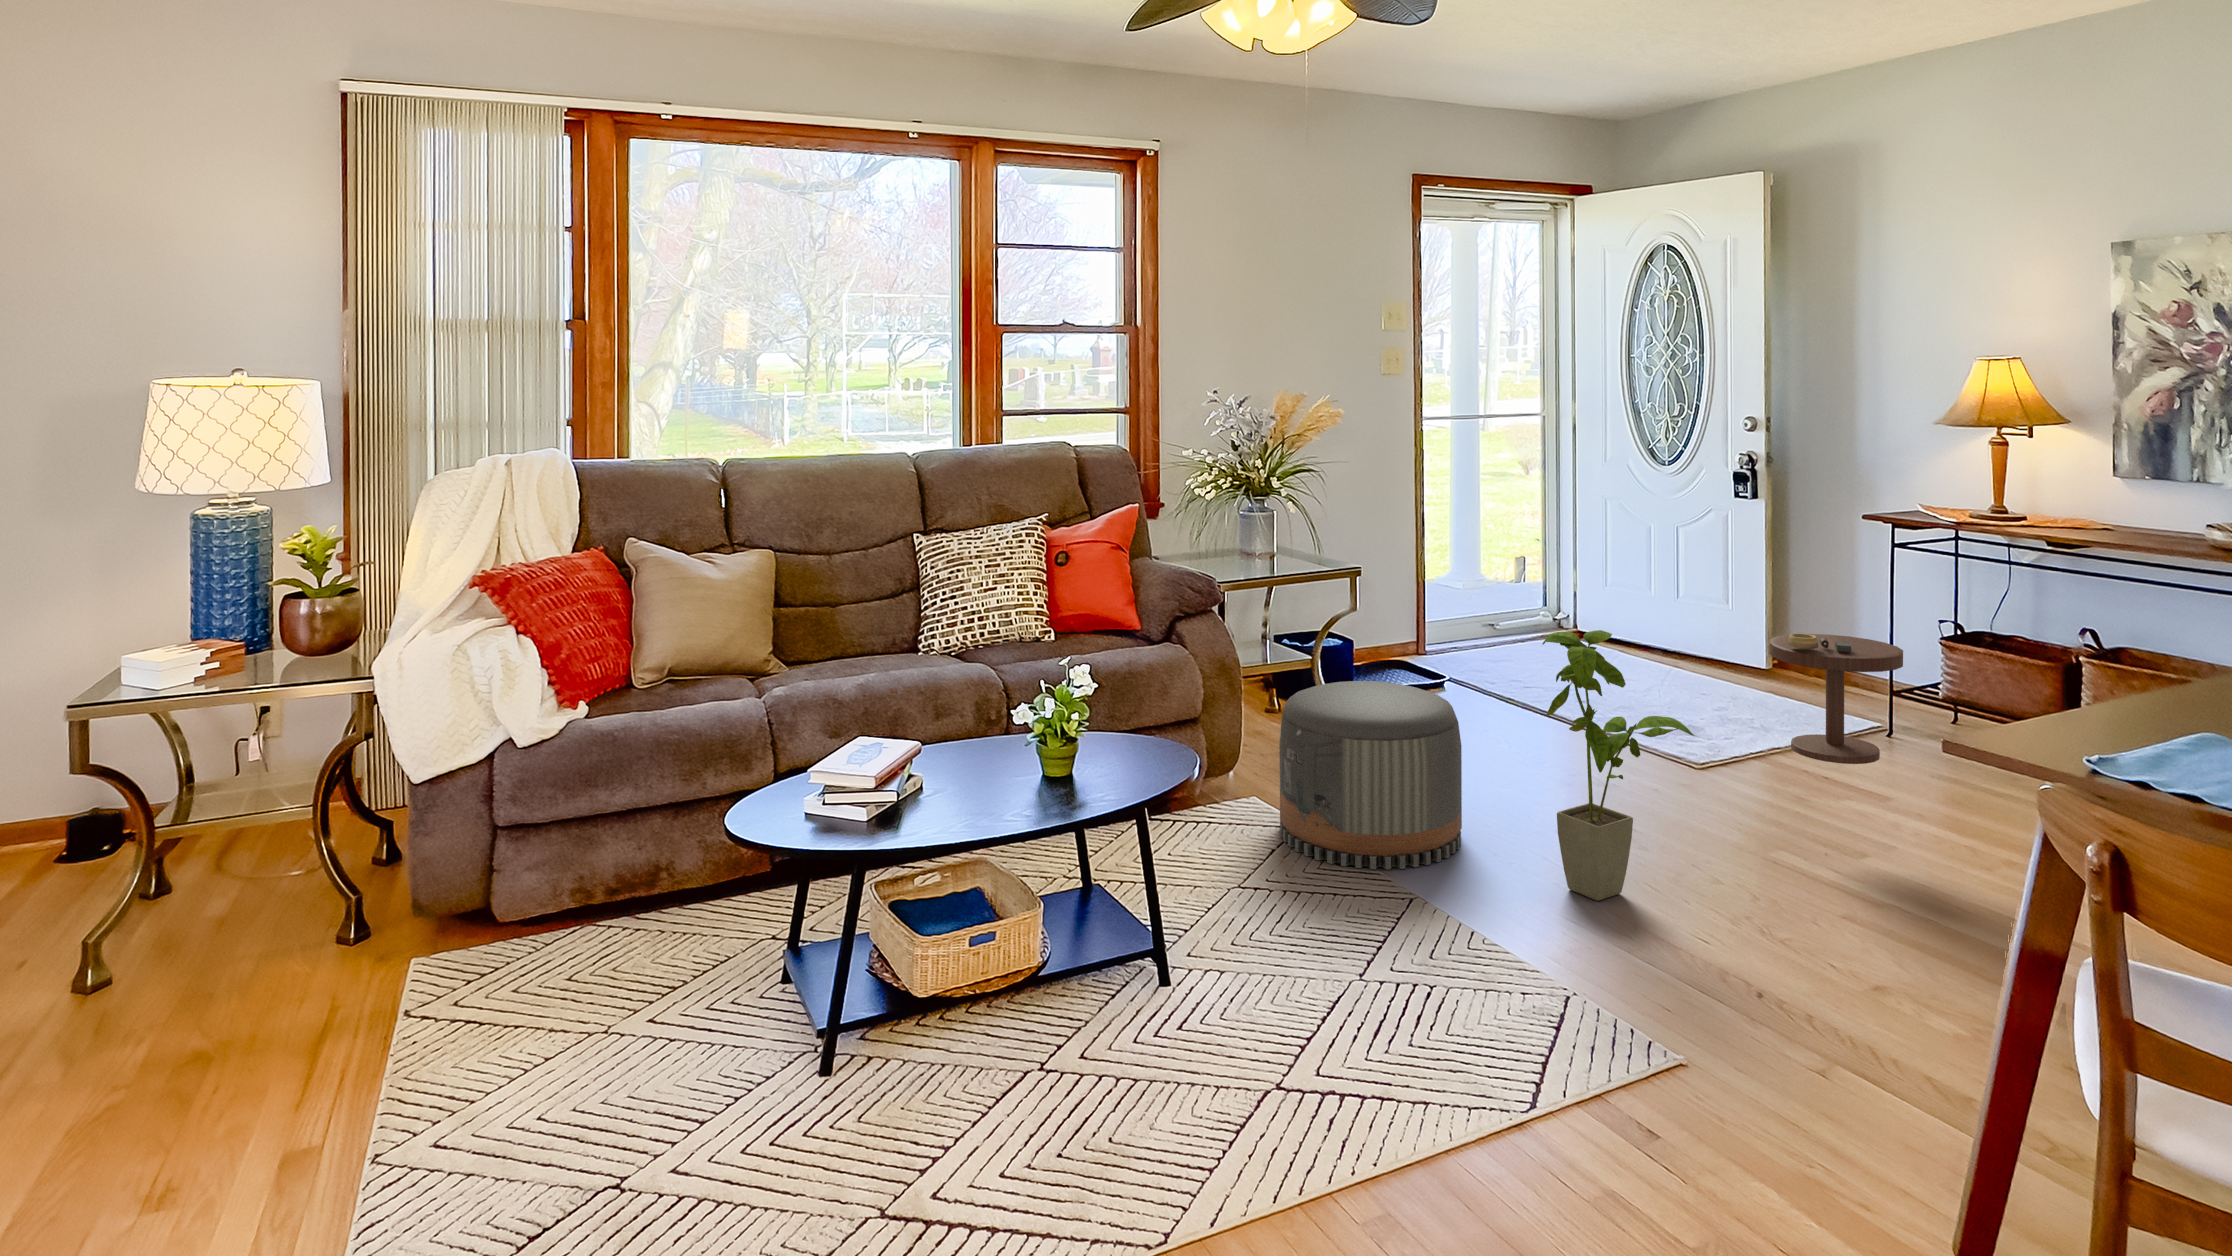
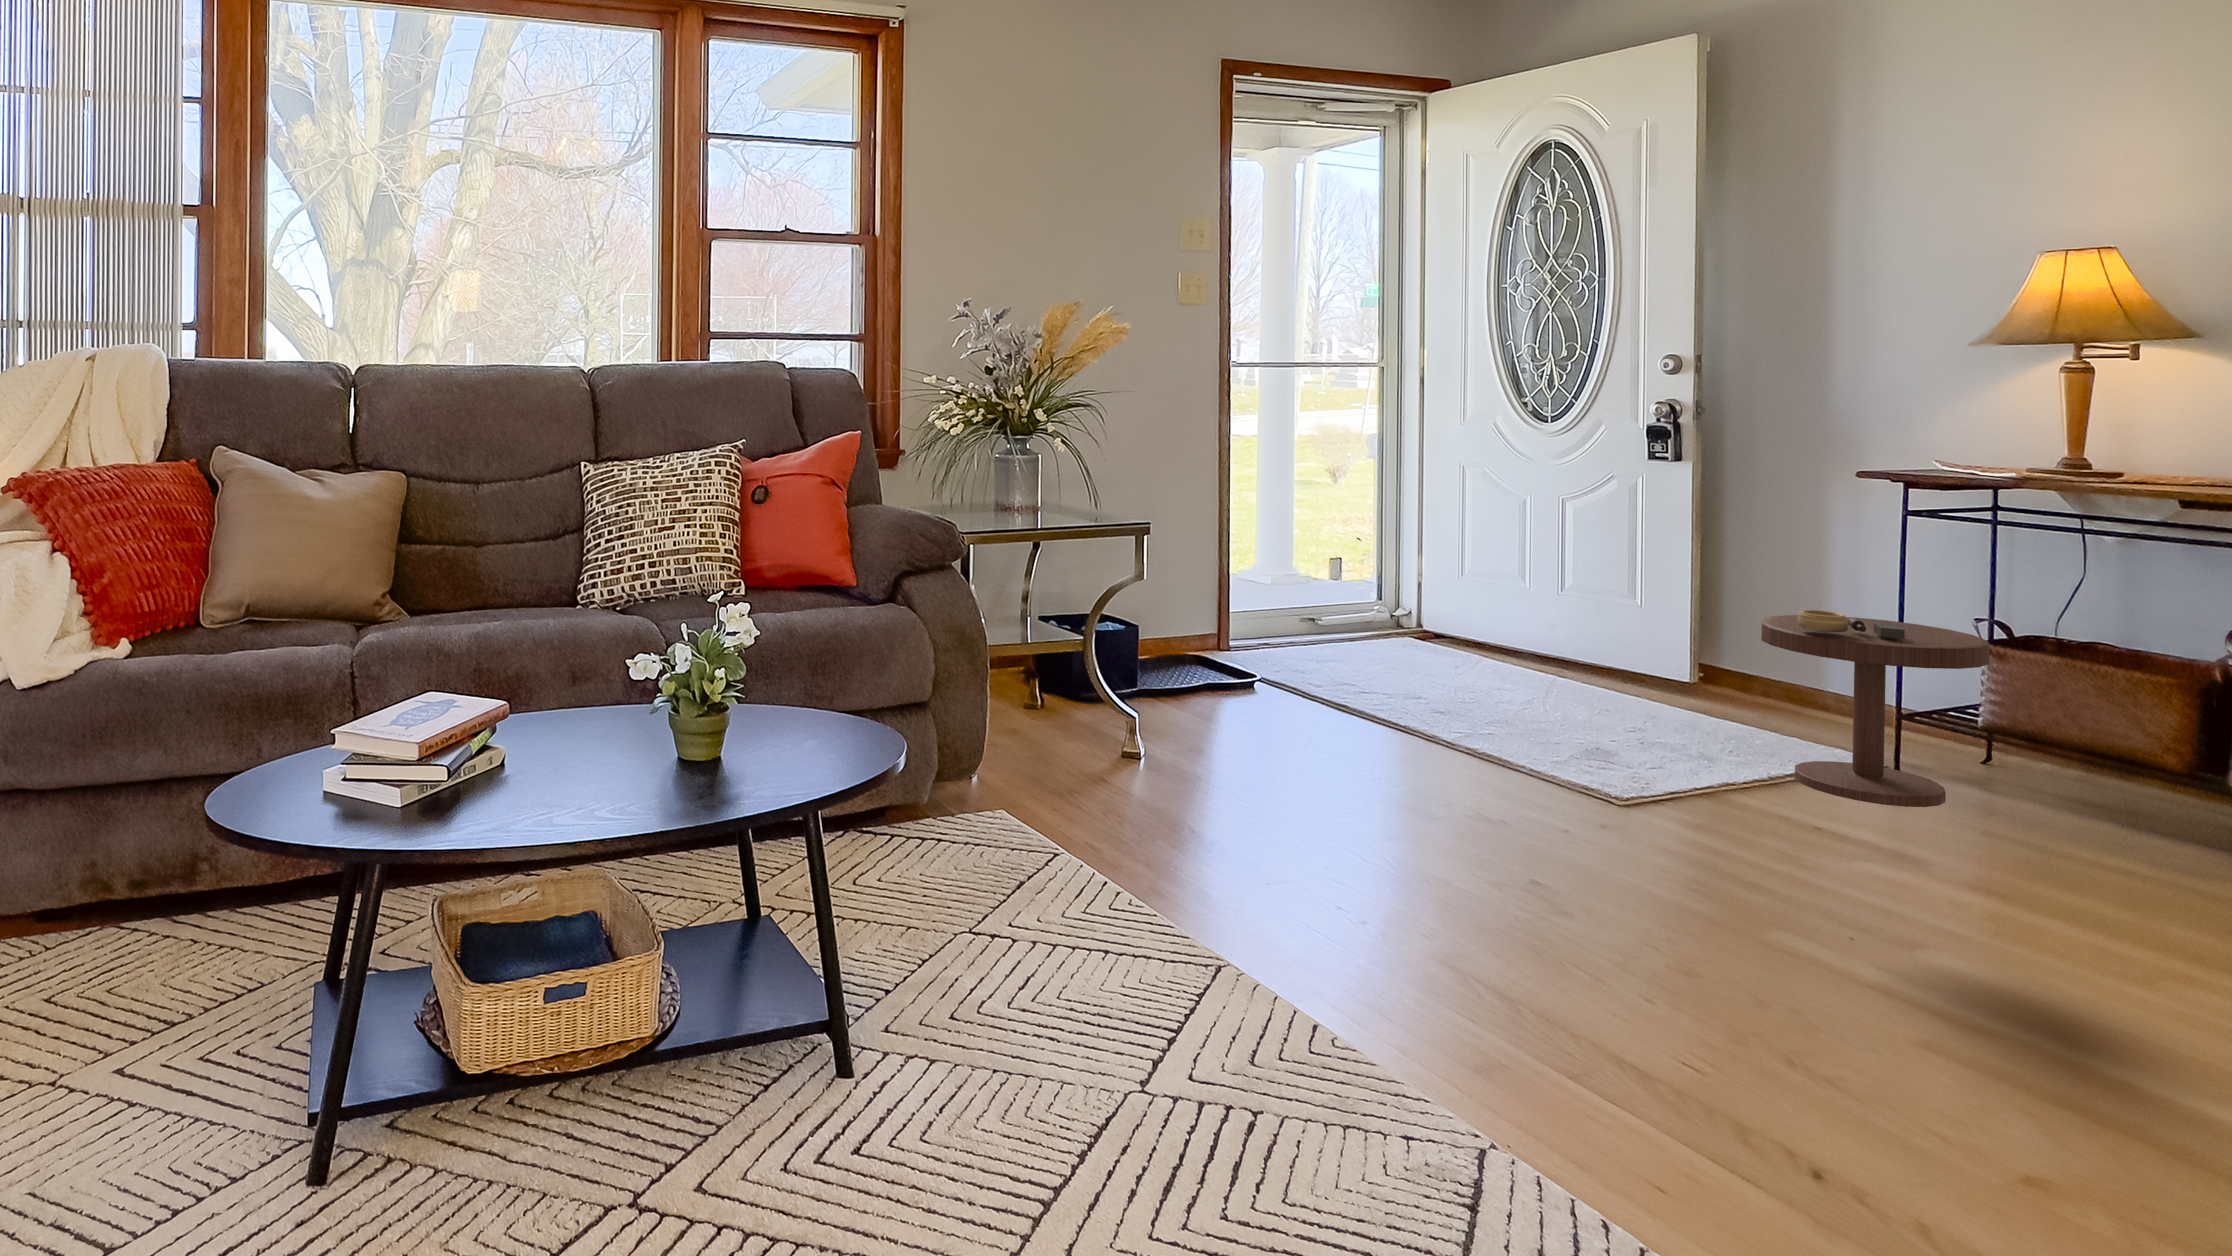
house plant: present [1543,630,1695,901] -> none [1421,588,1669,988]
pouf: present [1279,681,1462,869] -> none [1034,661,1292,920]

